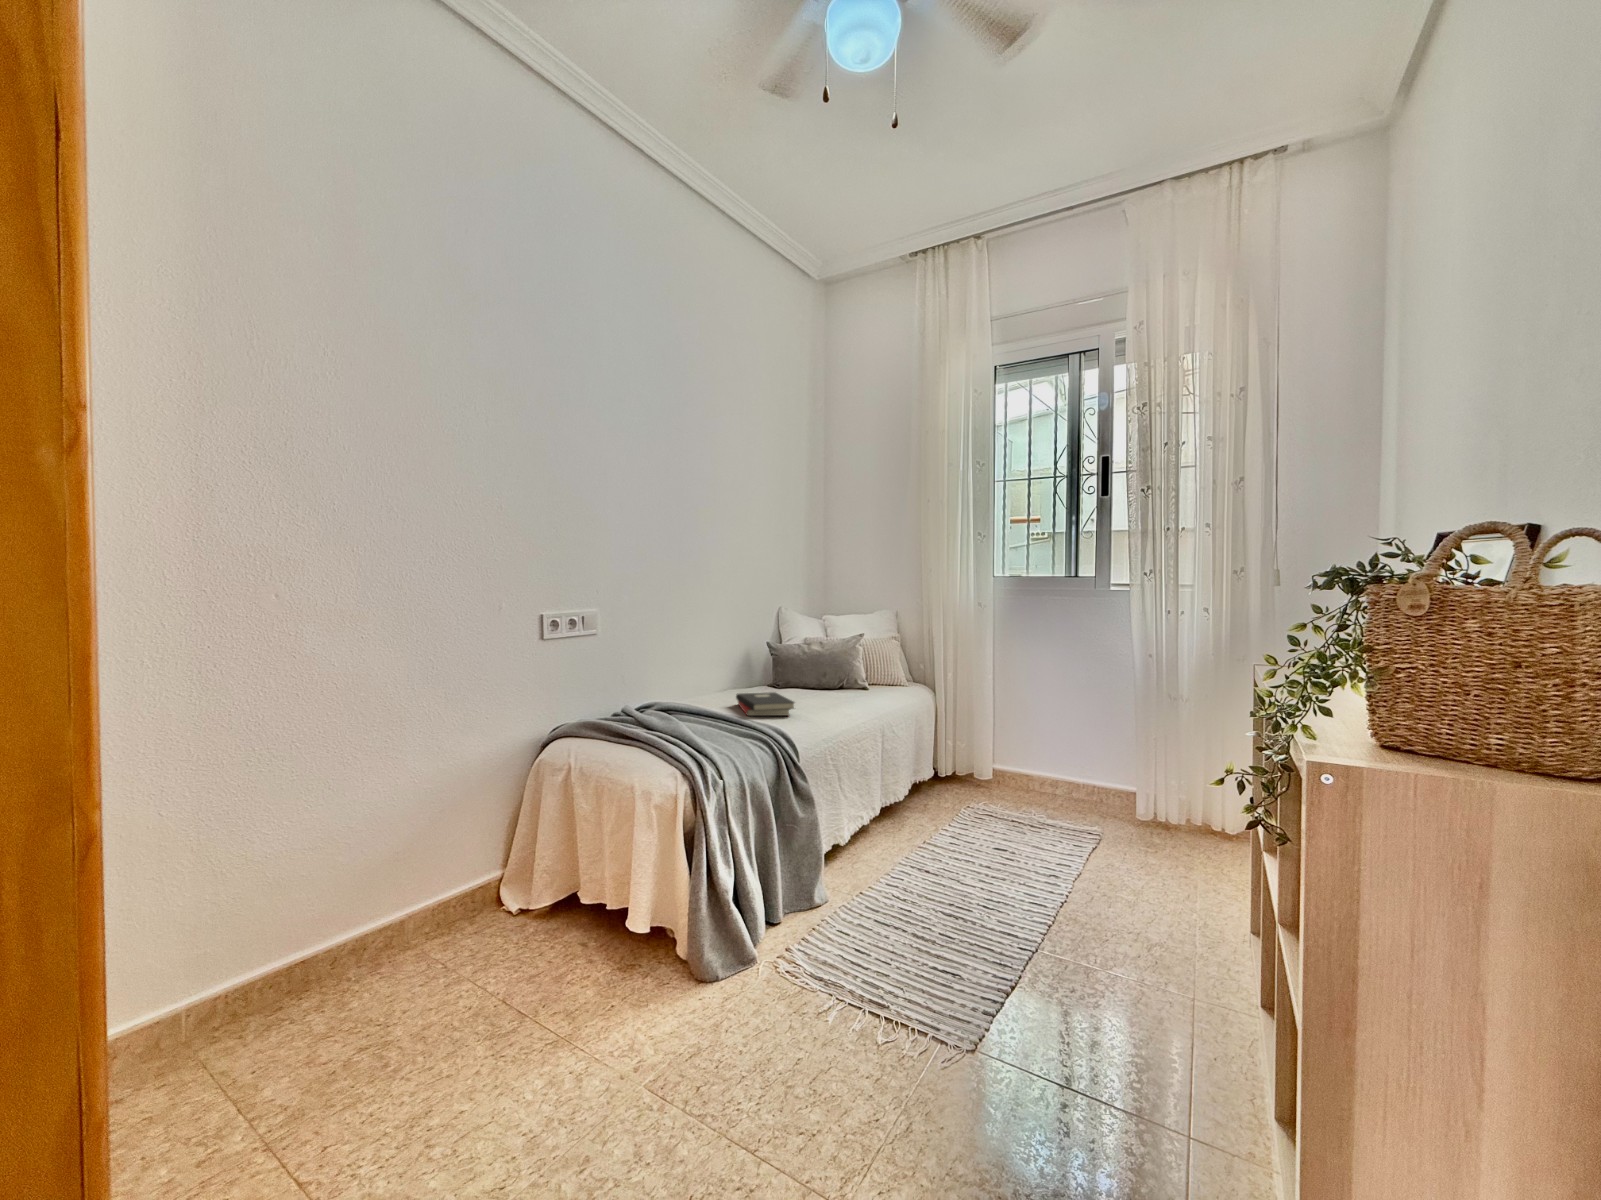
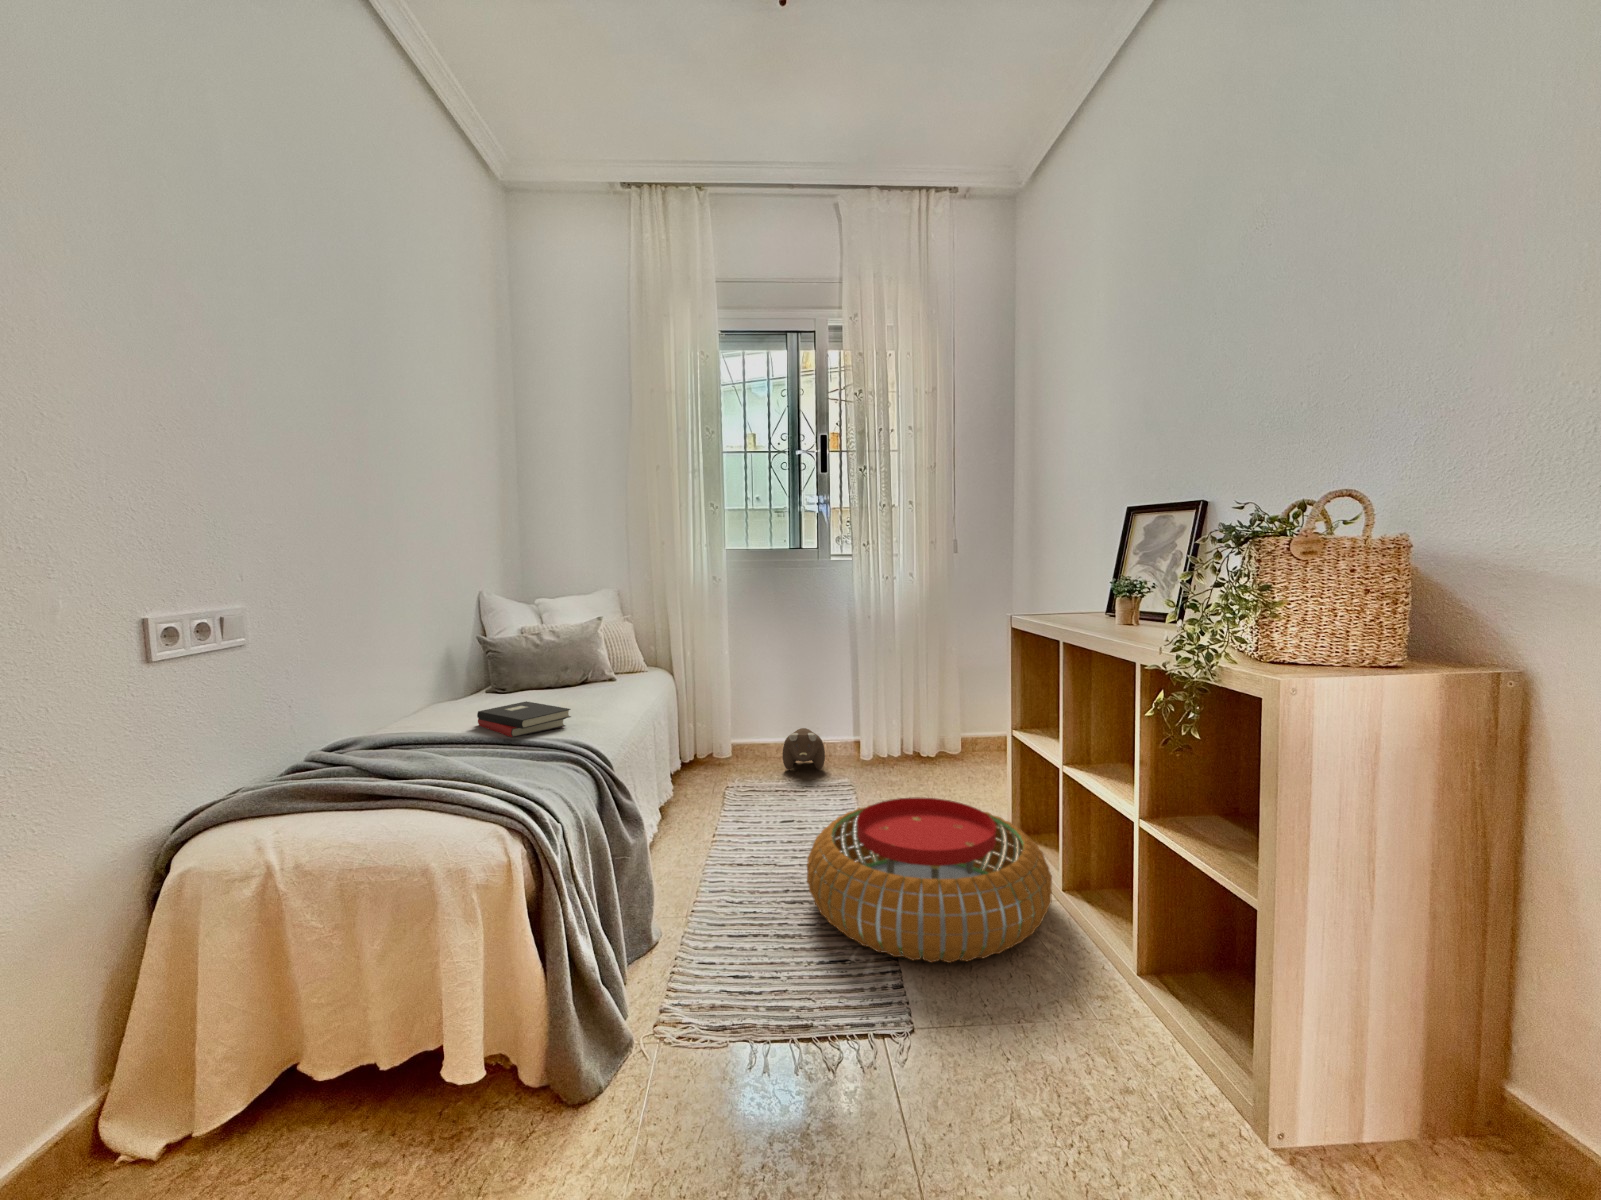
plush toy: none [1034,767,1080,813] -> present [783,728,825,770]
pouf: none [953,845,1226,1029] -> present [807,797,1052,963]

